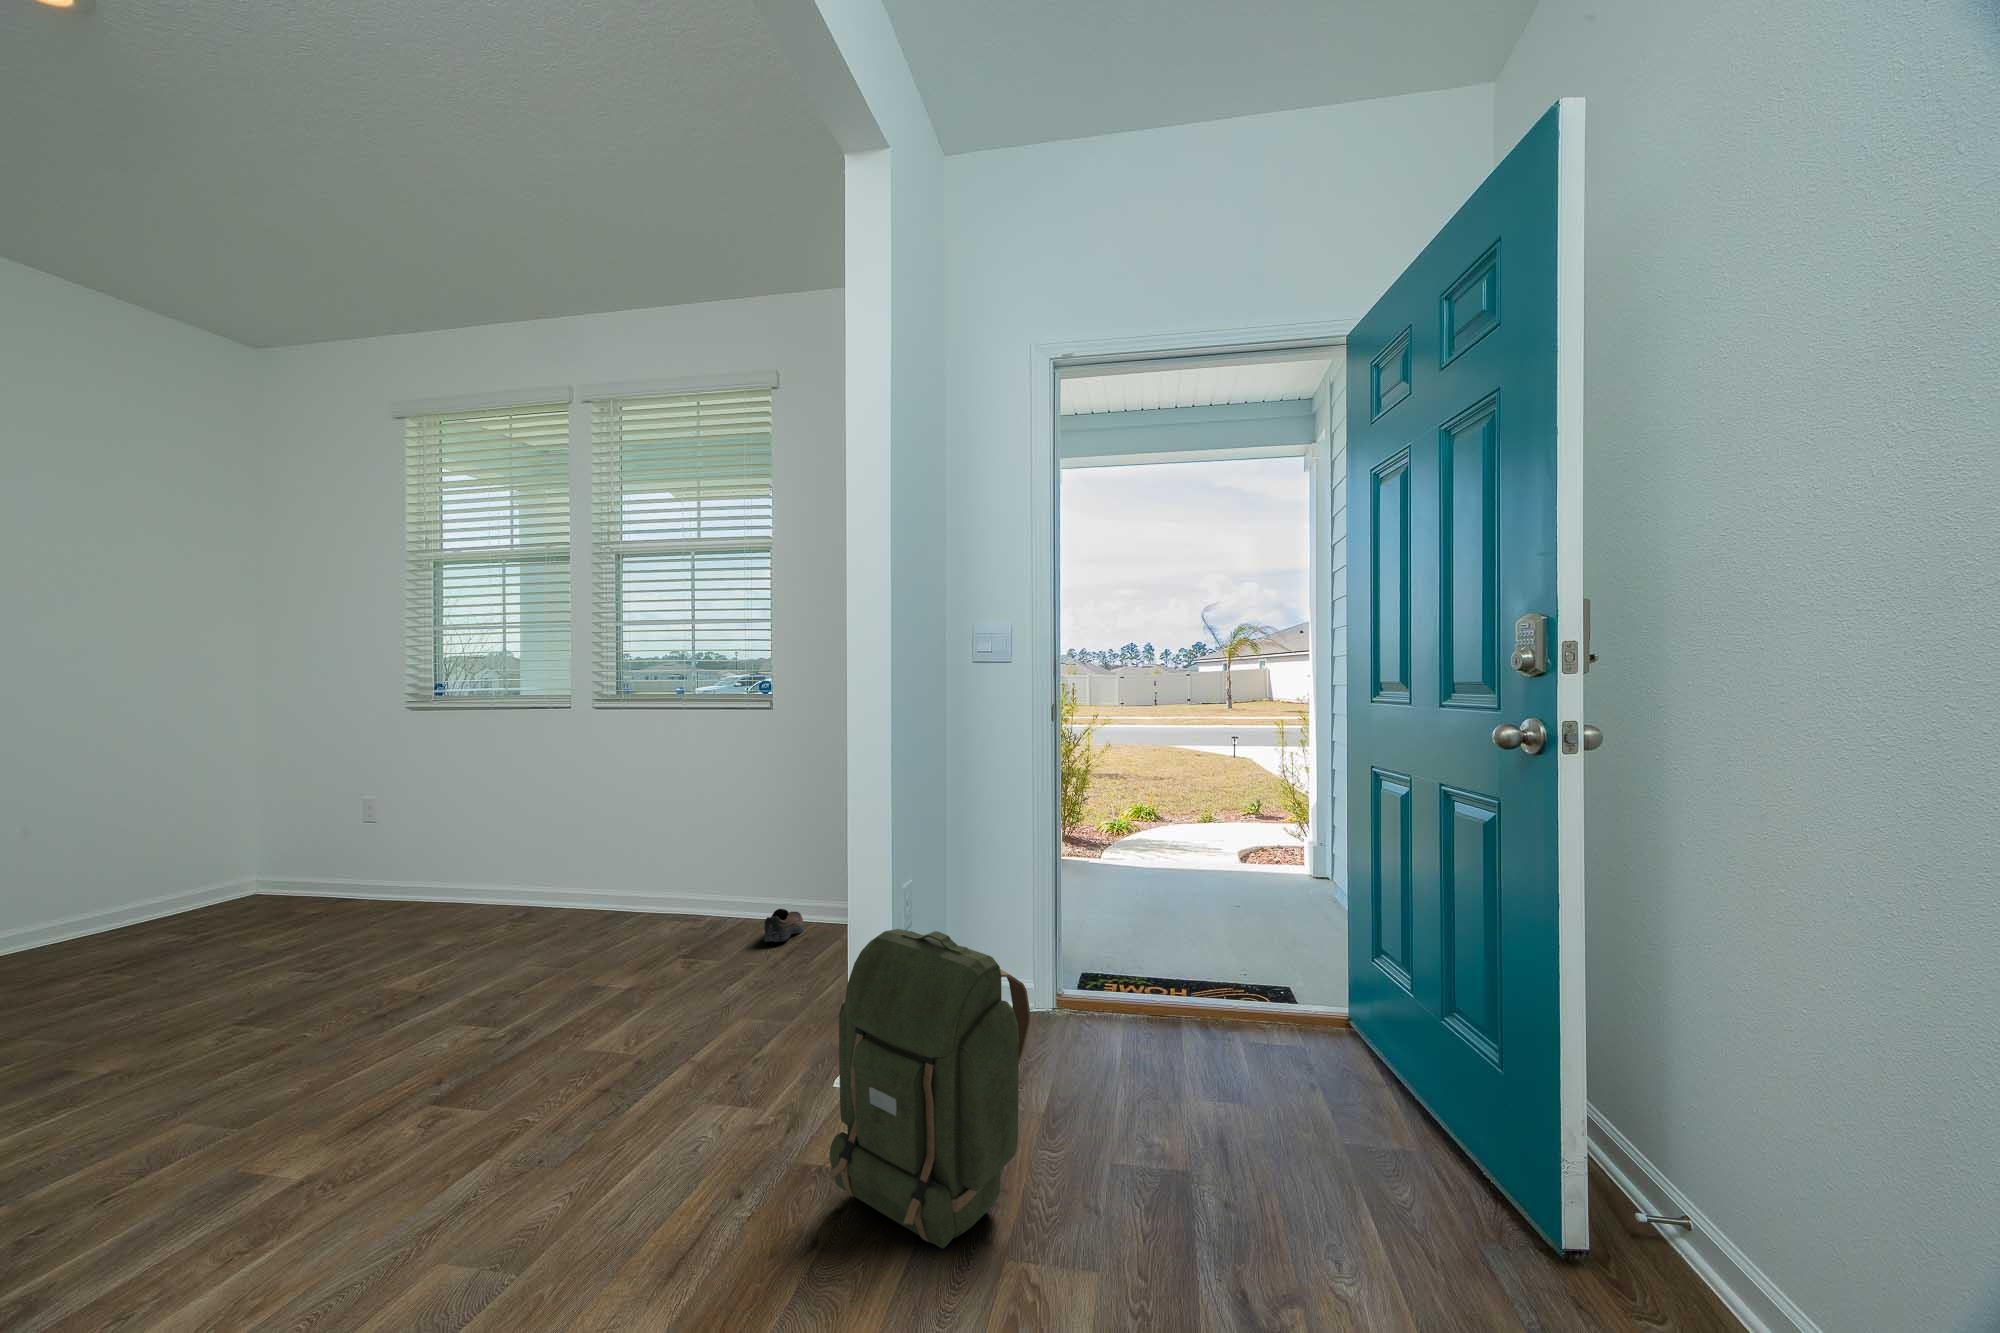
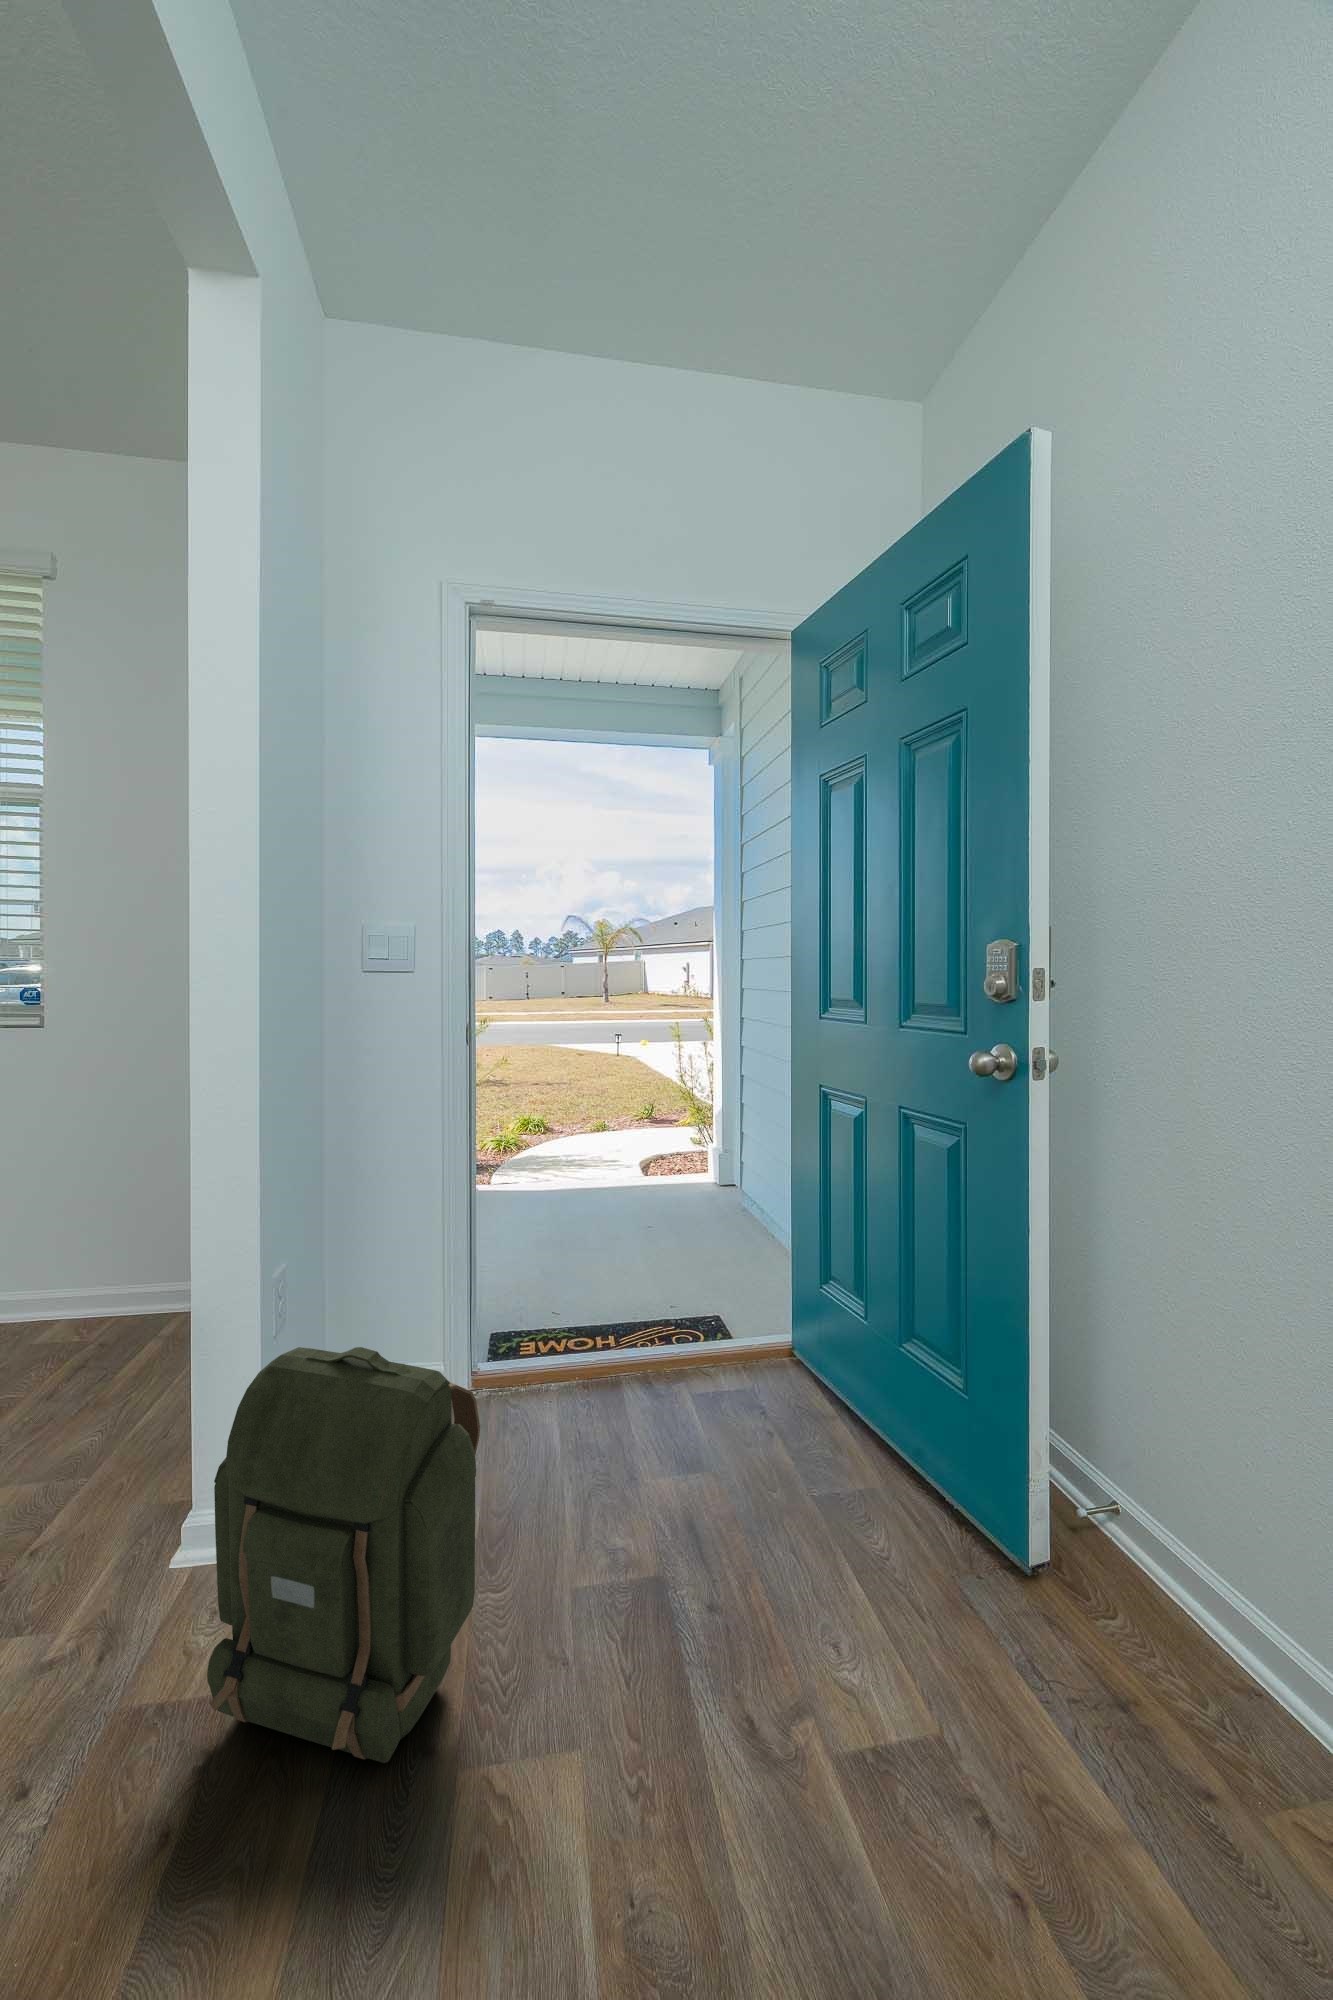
shoe: present [764,909,804,942] -> none [50,1303,111,1353]

